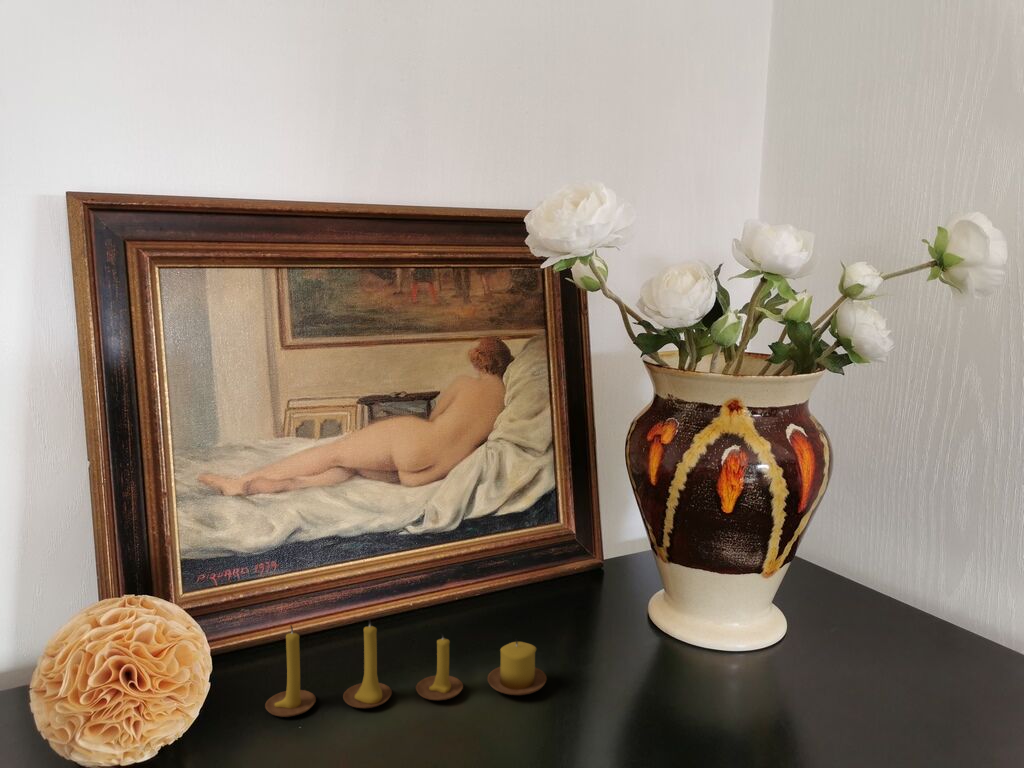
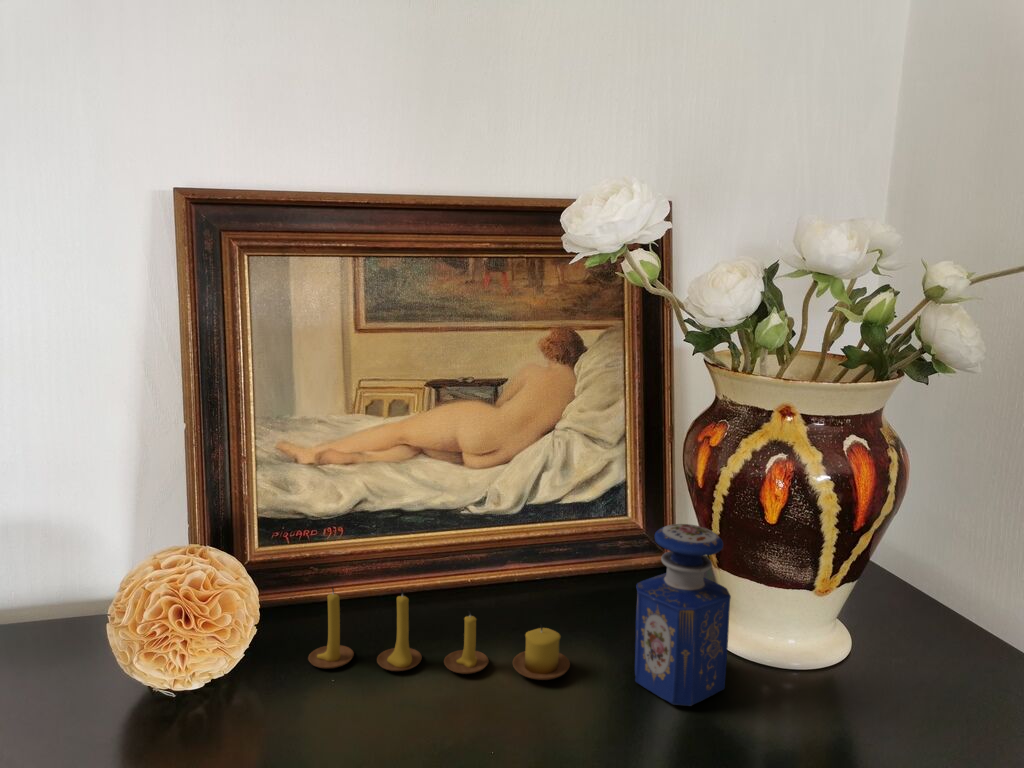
perfume bottle: none [608,521,700,700] -> present [635,524,731,706]

